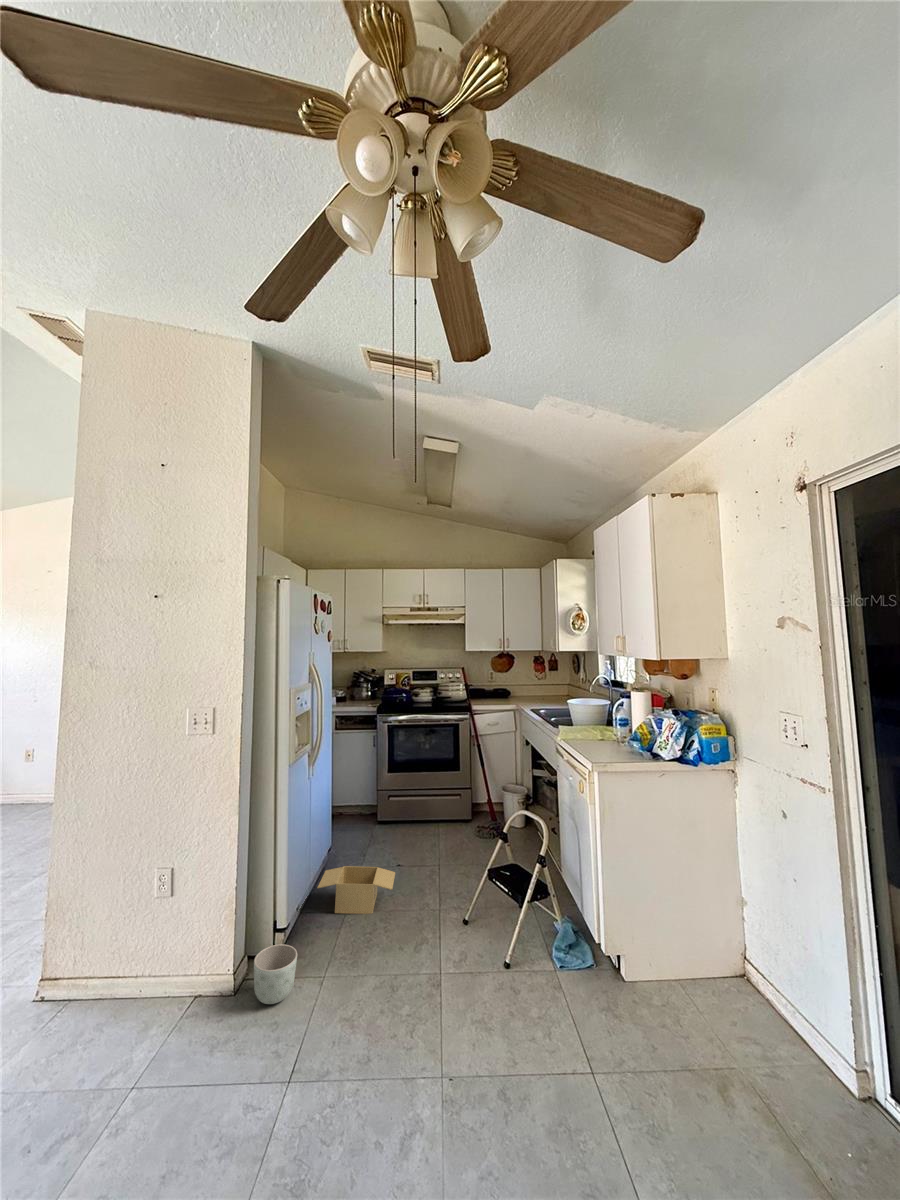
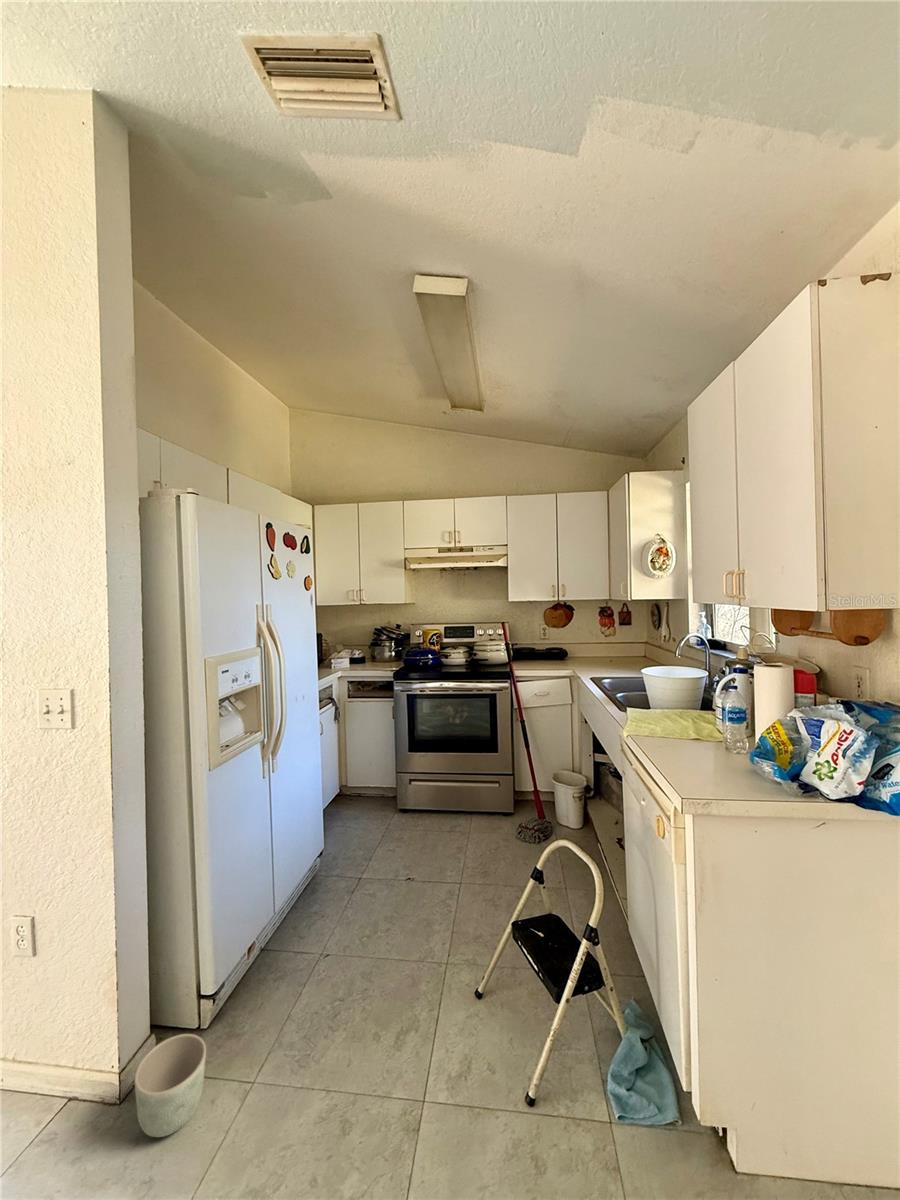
cardboard box: present [318,866,395,914] -> none [282,887,392,962]

